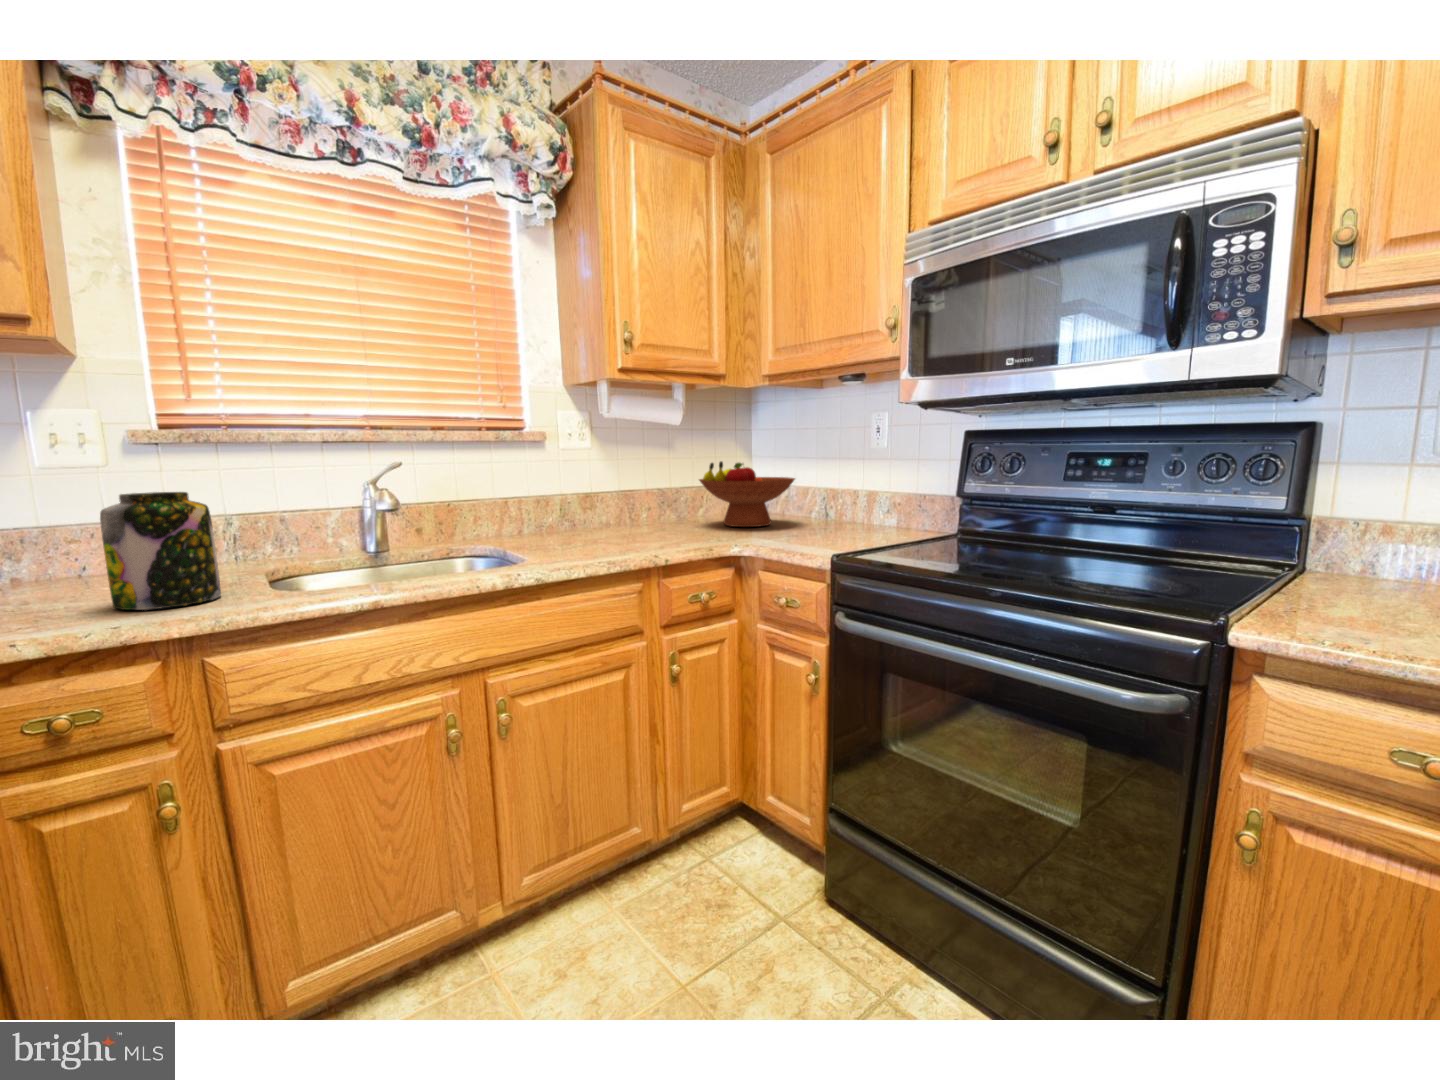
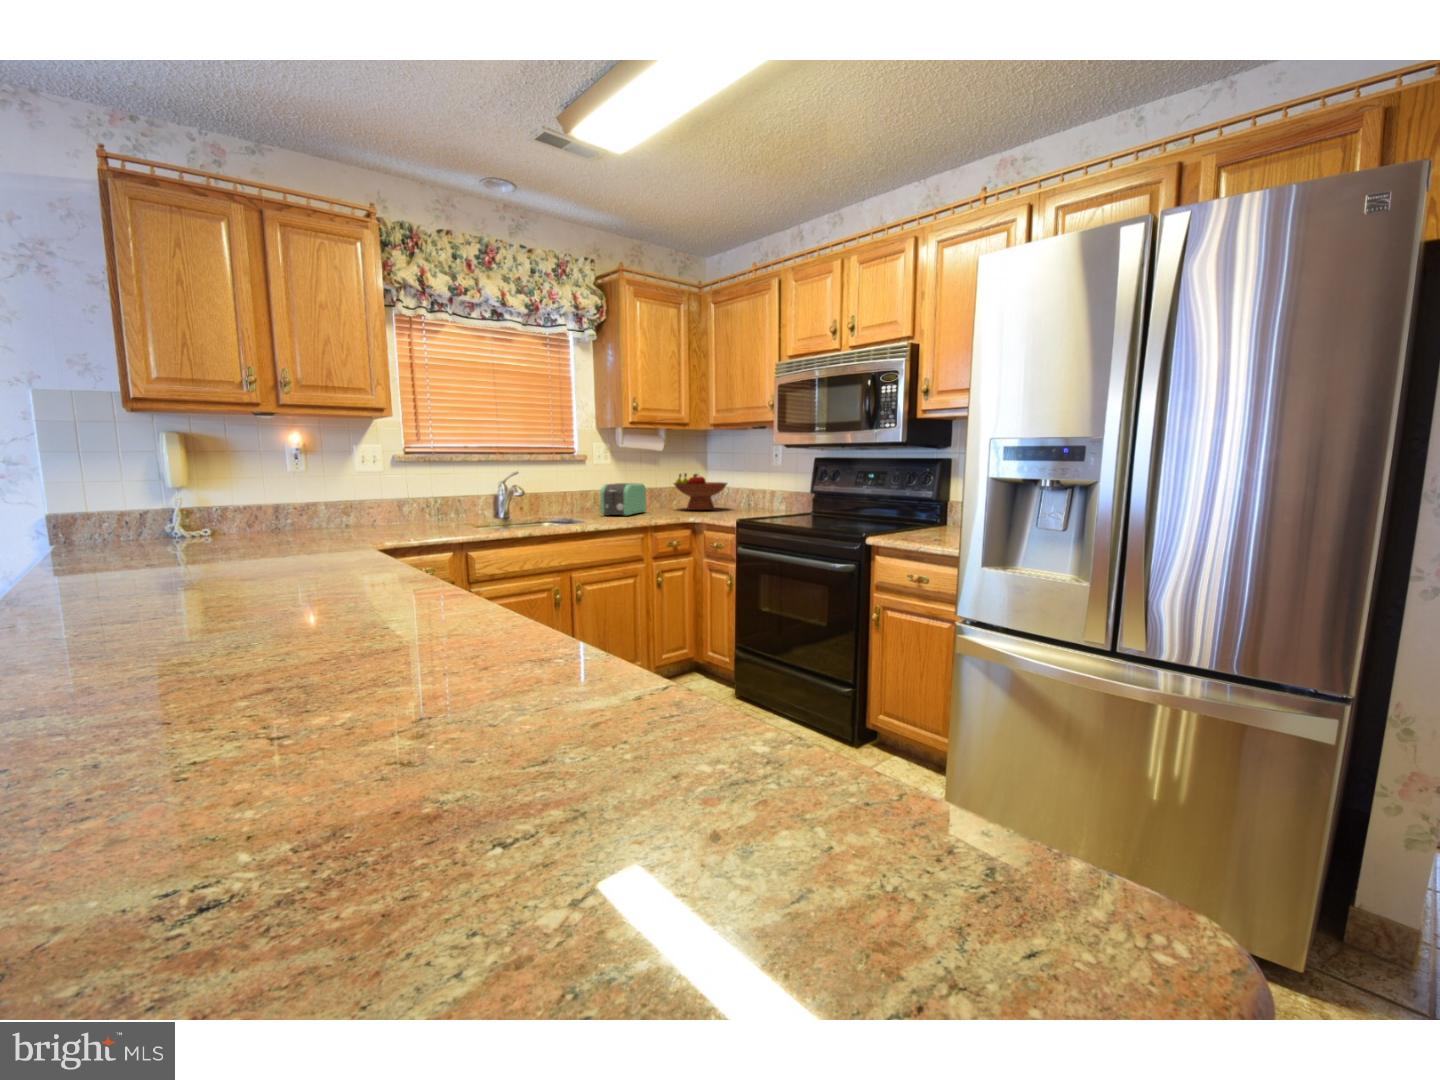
toaster: none [563,481,652,544] -> present [600,483,647,516]
jar: present [100,492,221,610] -> none [421,484,463,532]

